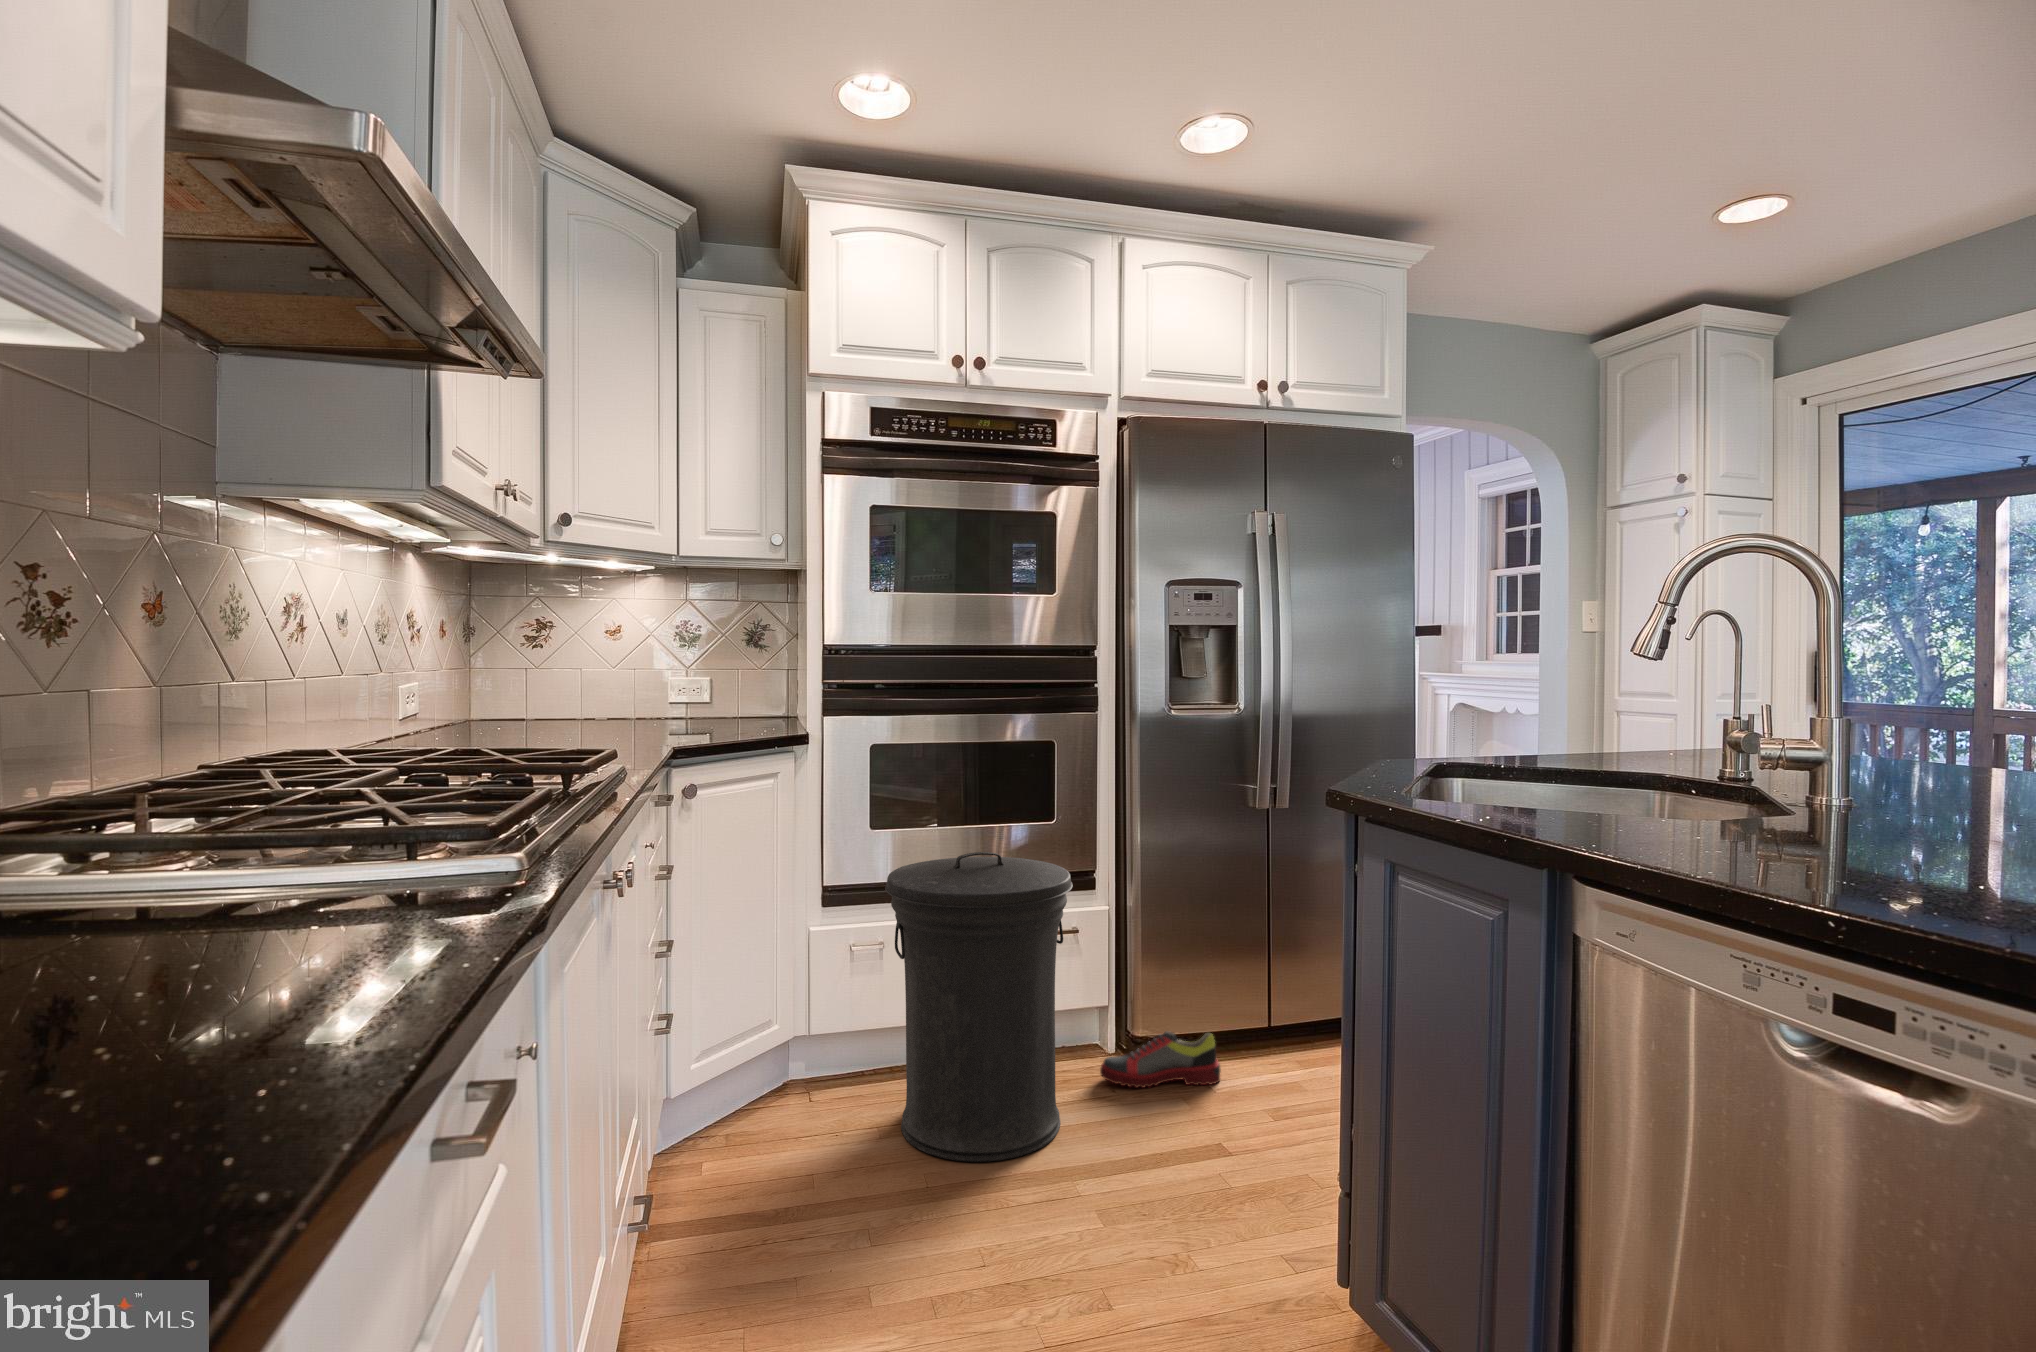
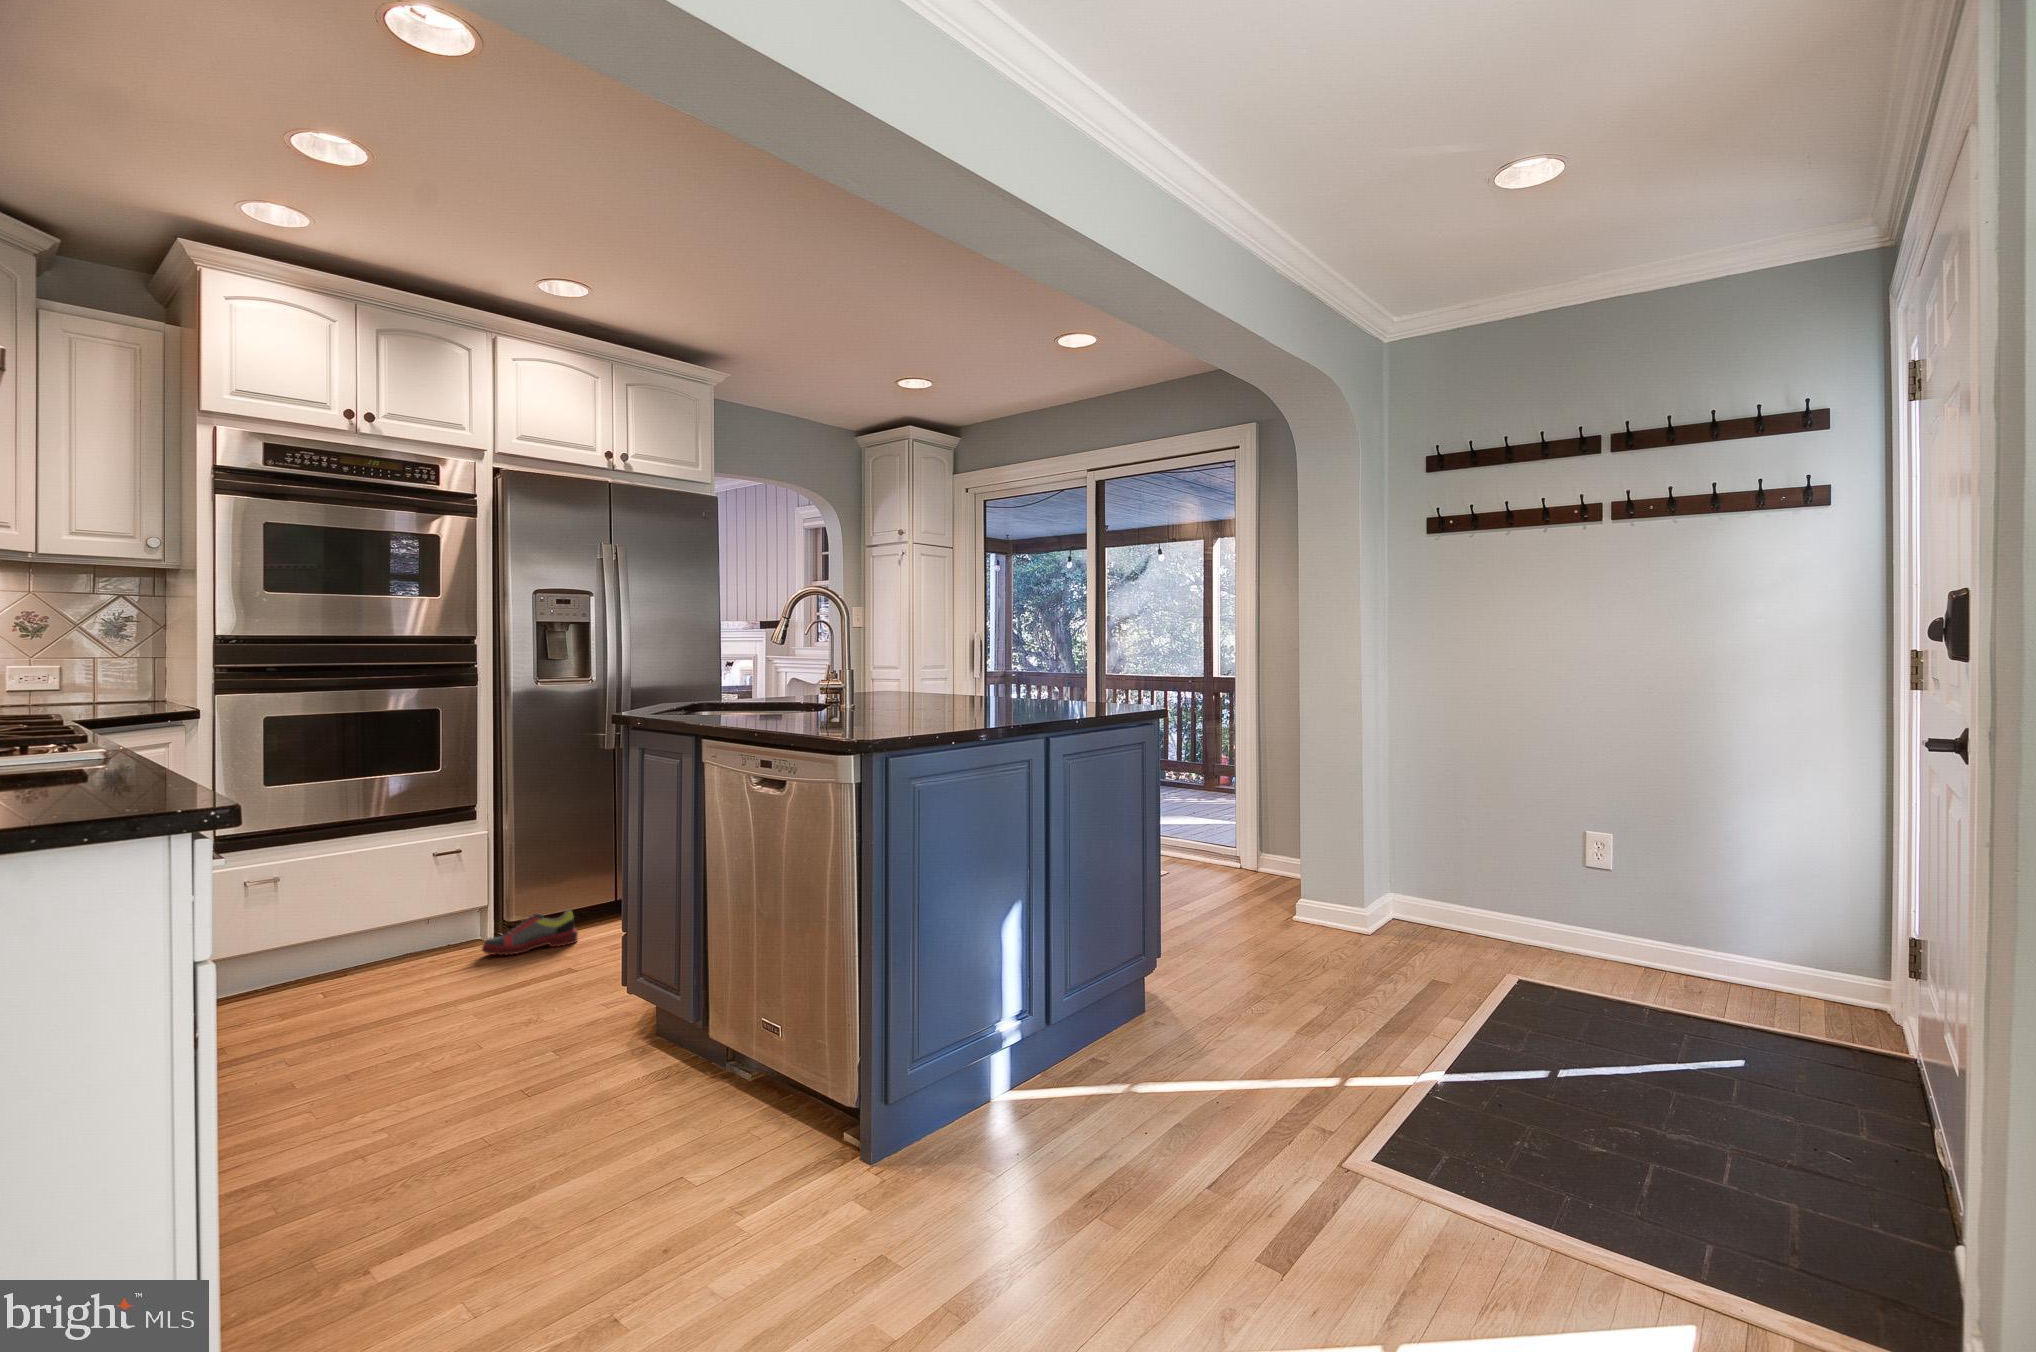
trash can: present [885,852,1073,1162] -> none [289,792,457,1016]

